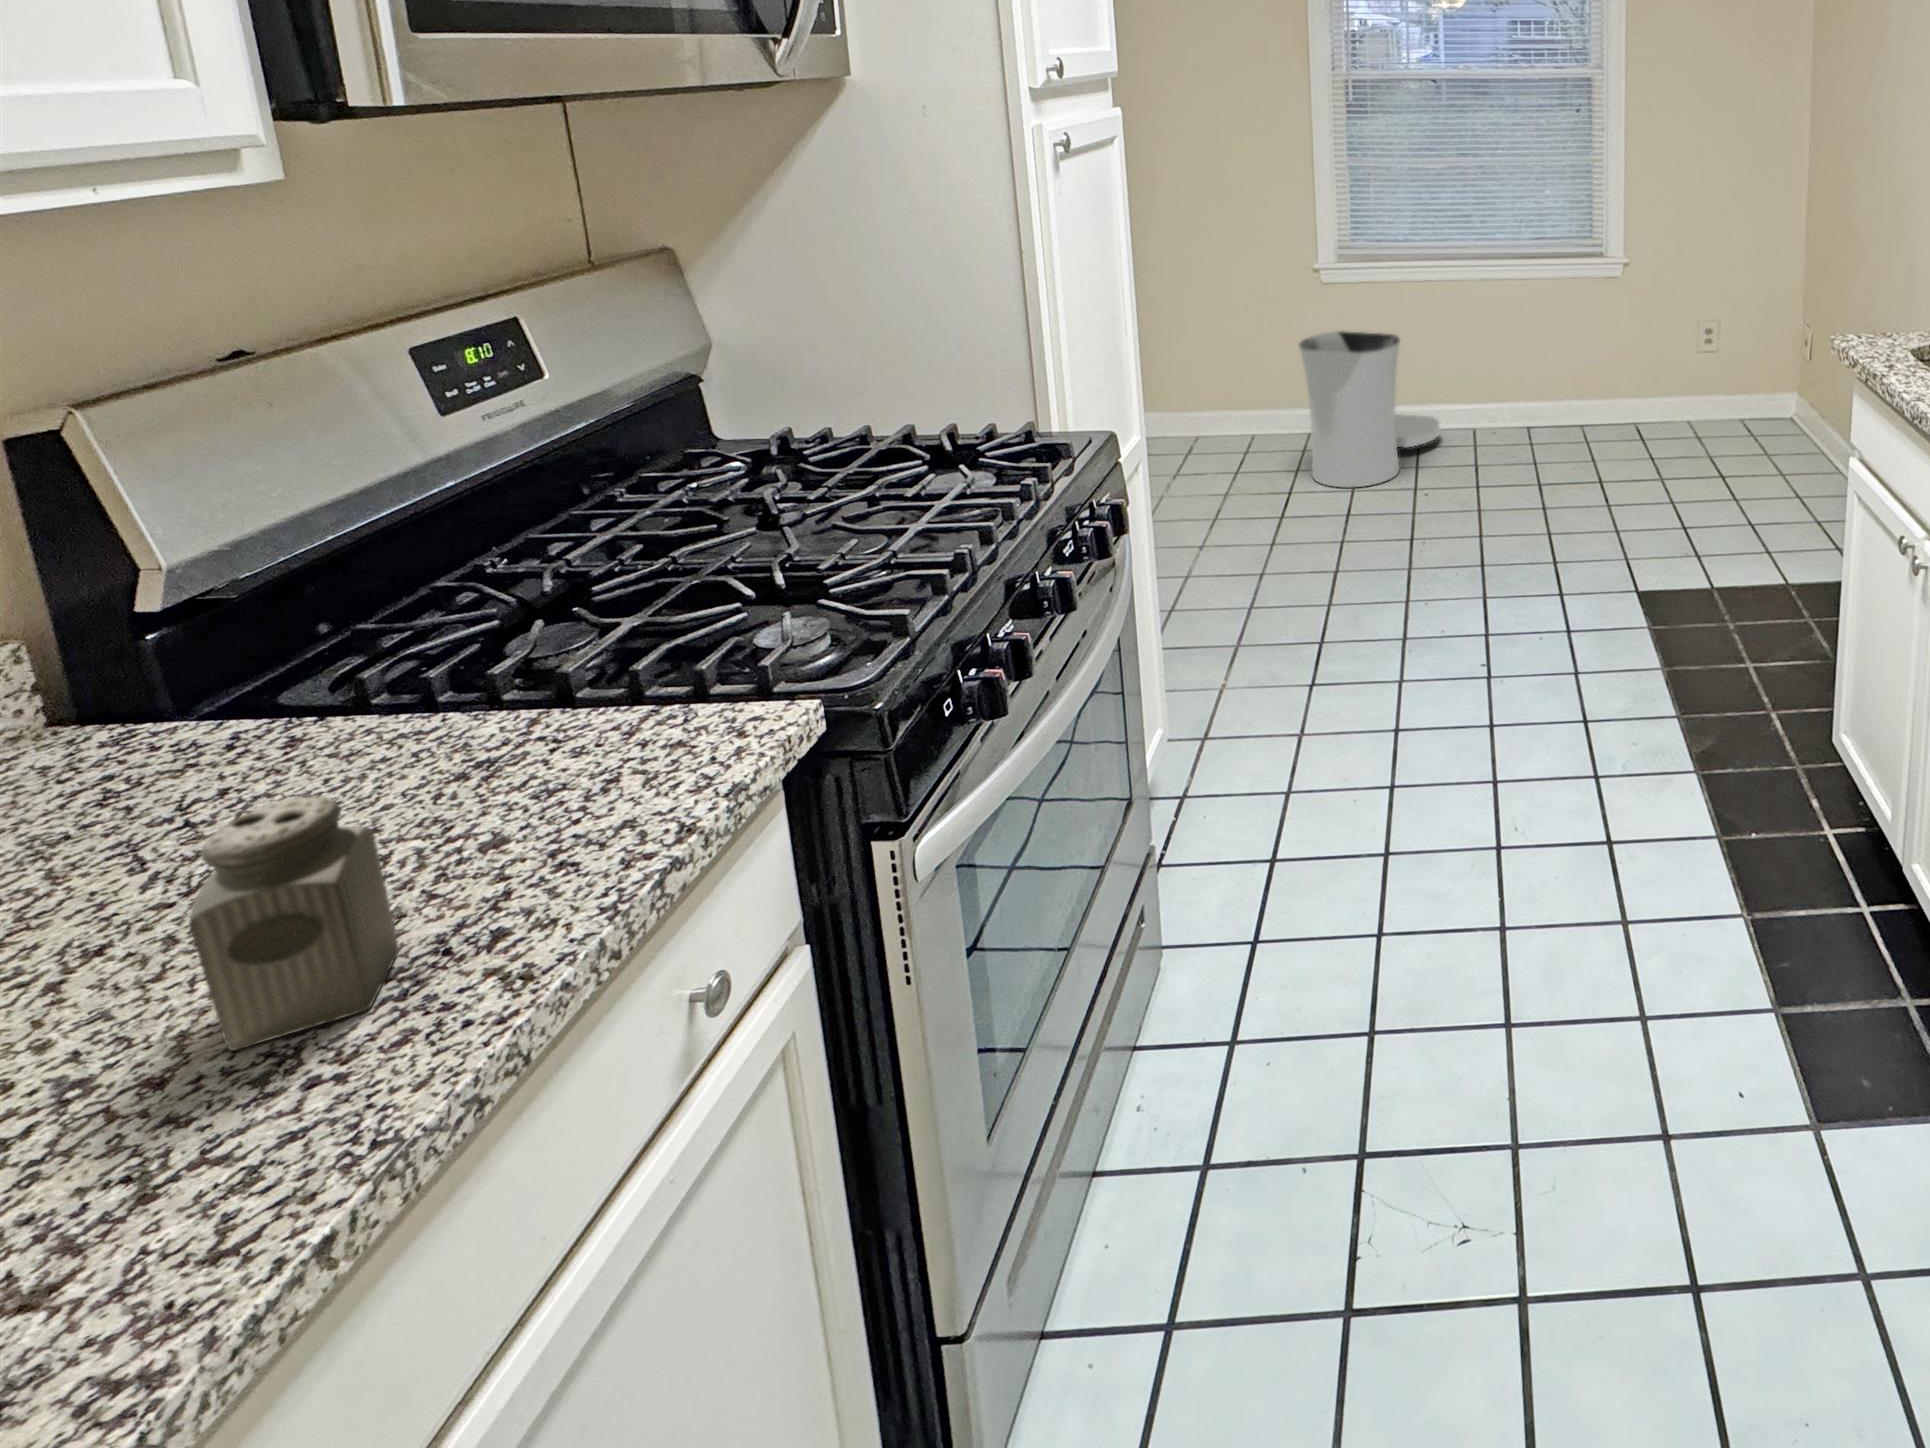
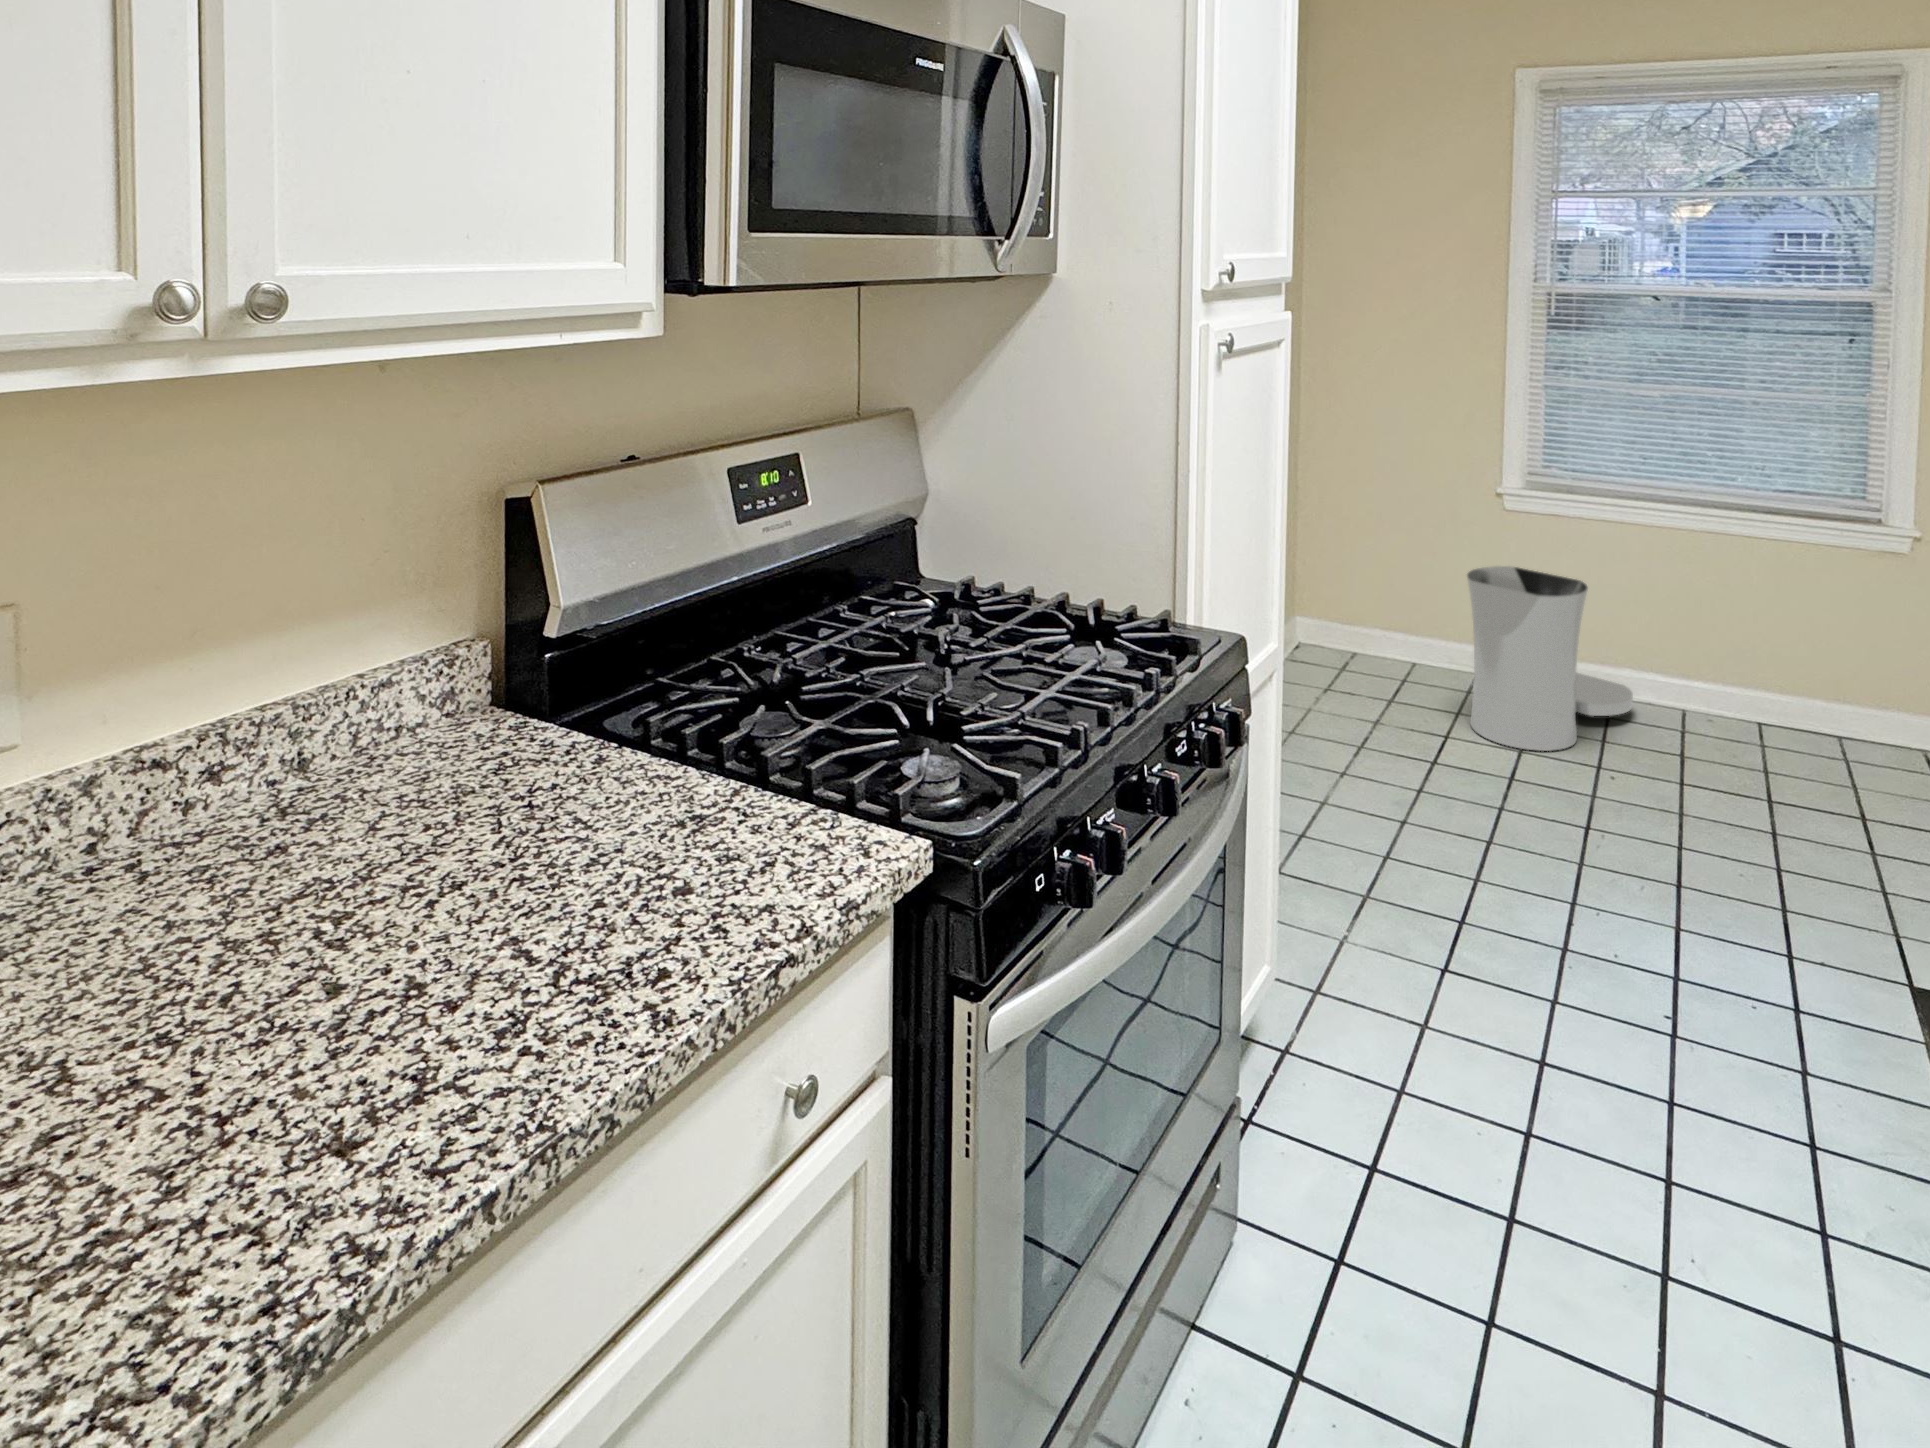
salt shaker: present [189,796,399,1051] -> none [489,810,604,1004]

